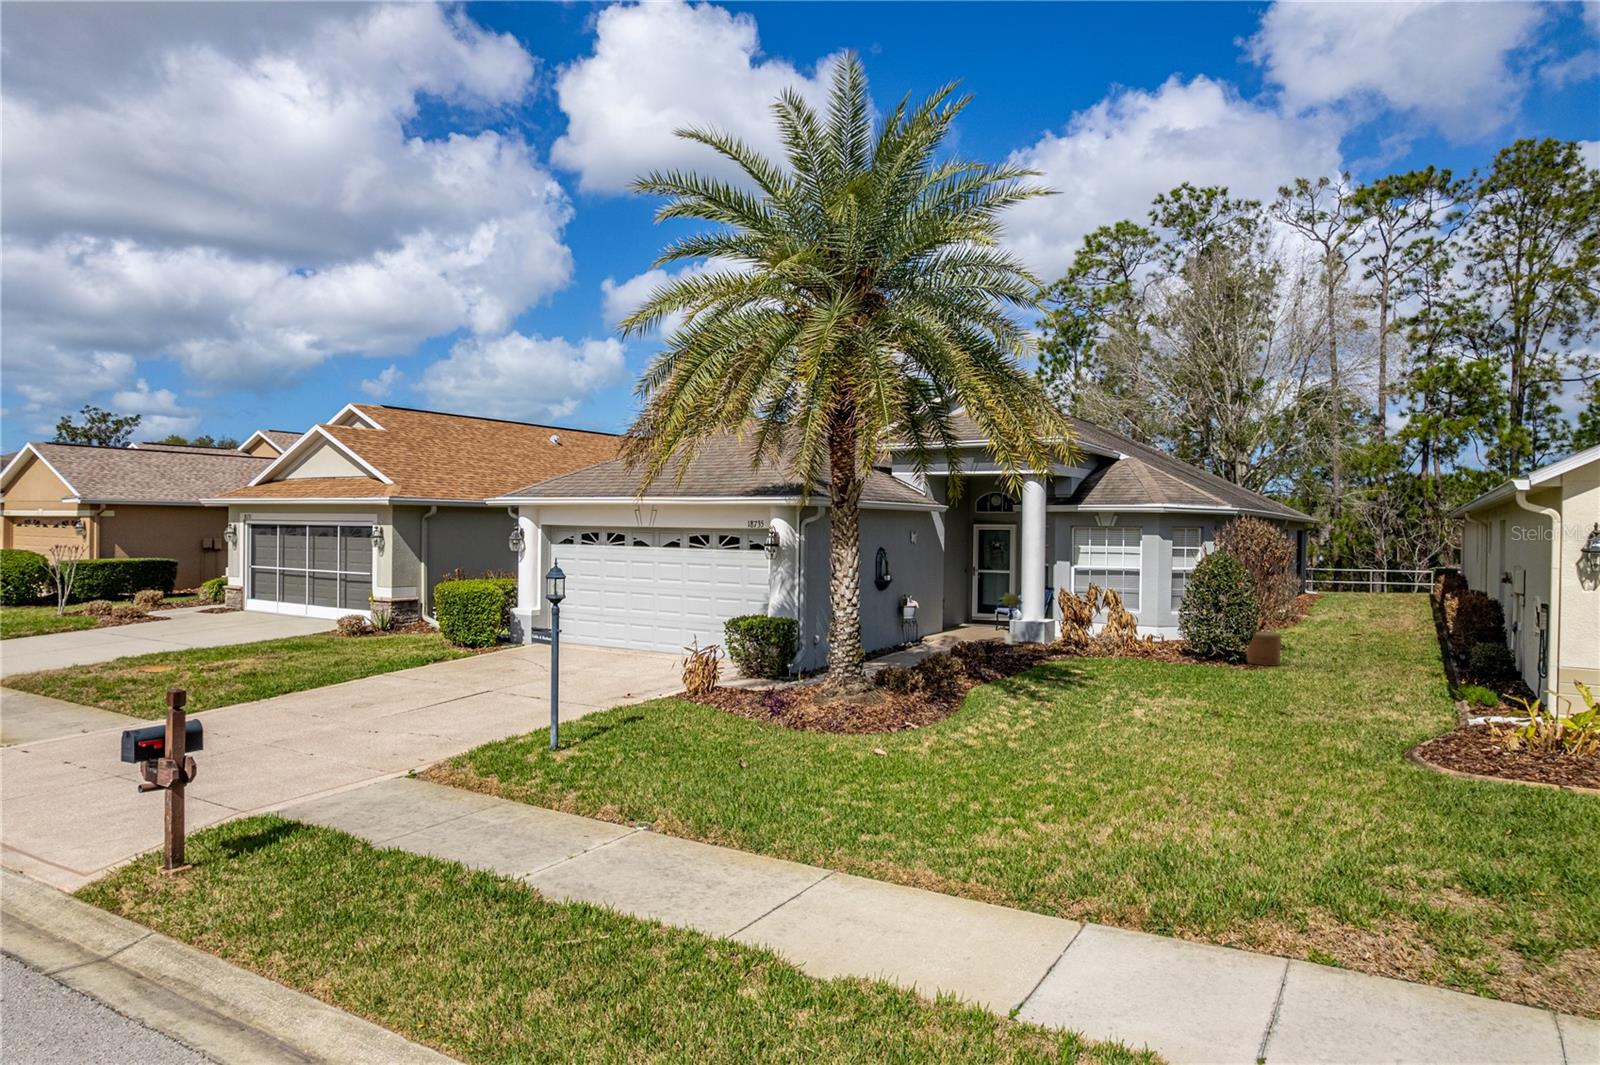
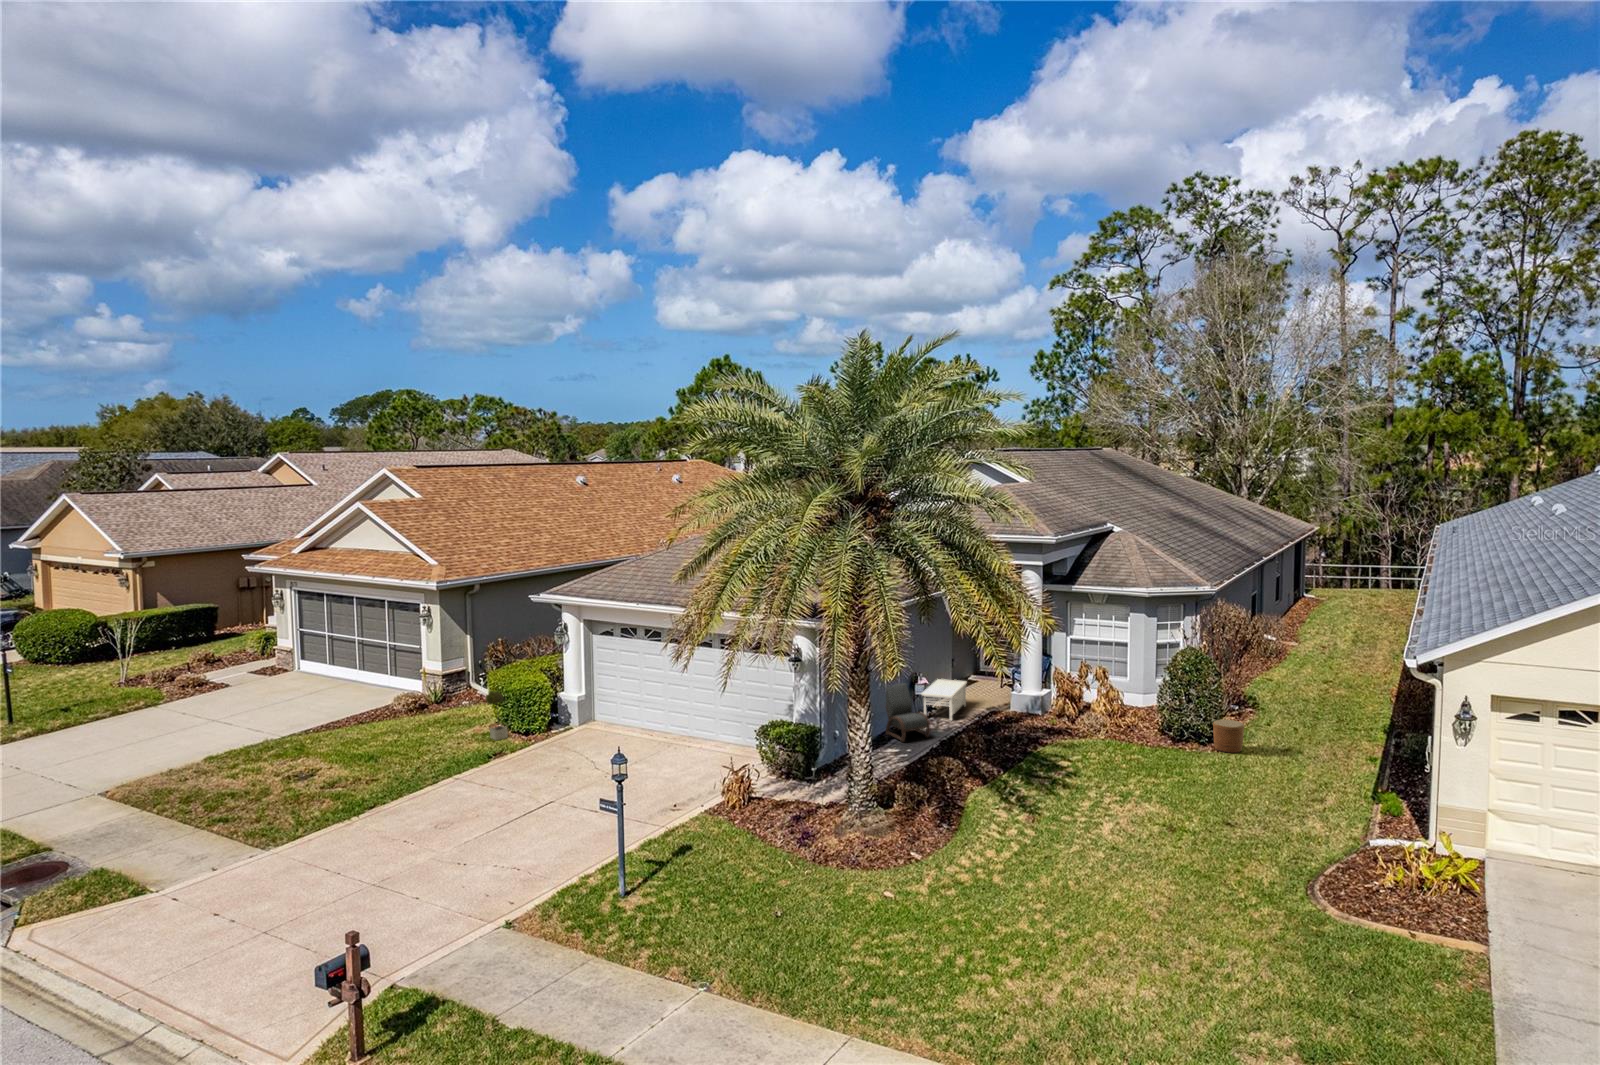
potted tree: present [1002,593,1022,645] -> present [485,691,508,740]
lounge chair: none [870,597,924,656] -> present [885,683,930,742]
storage bench: none [913,609,963,645] -> present [922,679,967,720]

